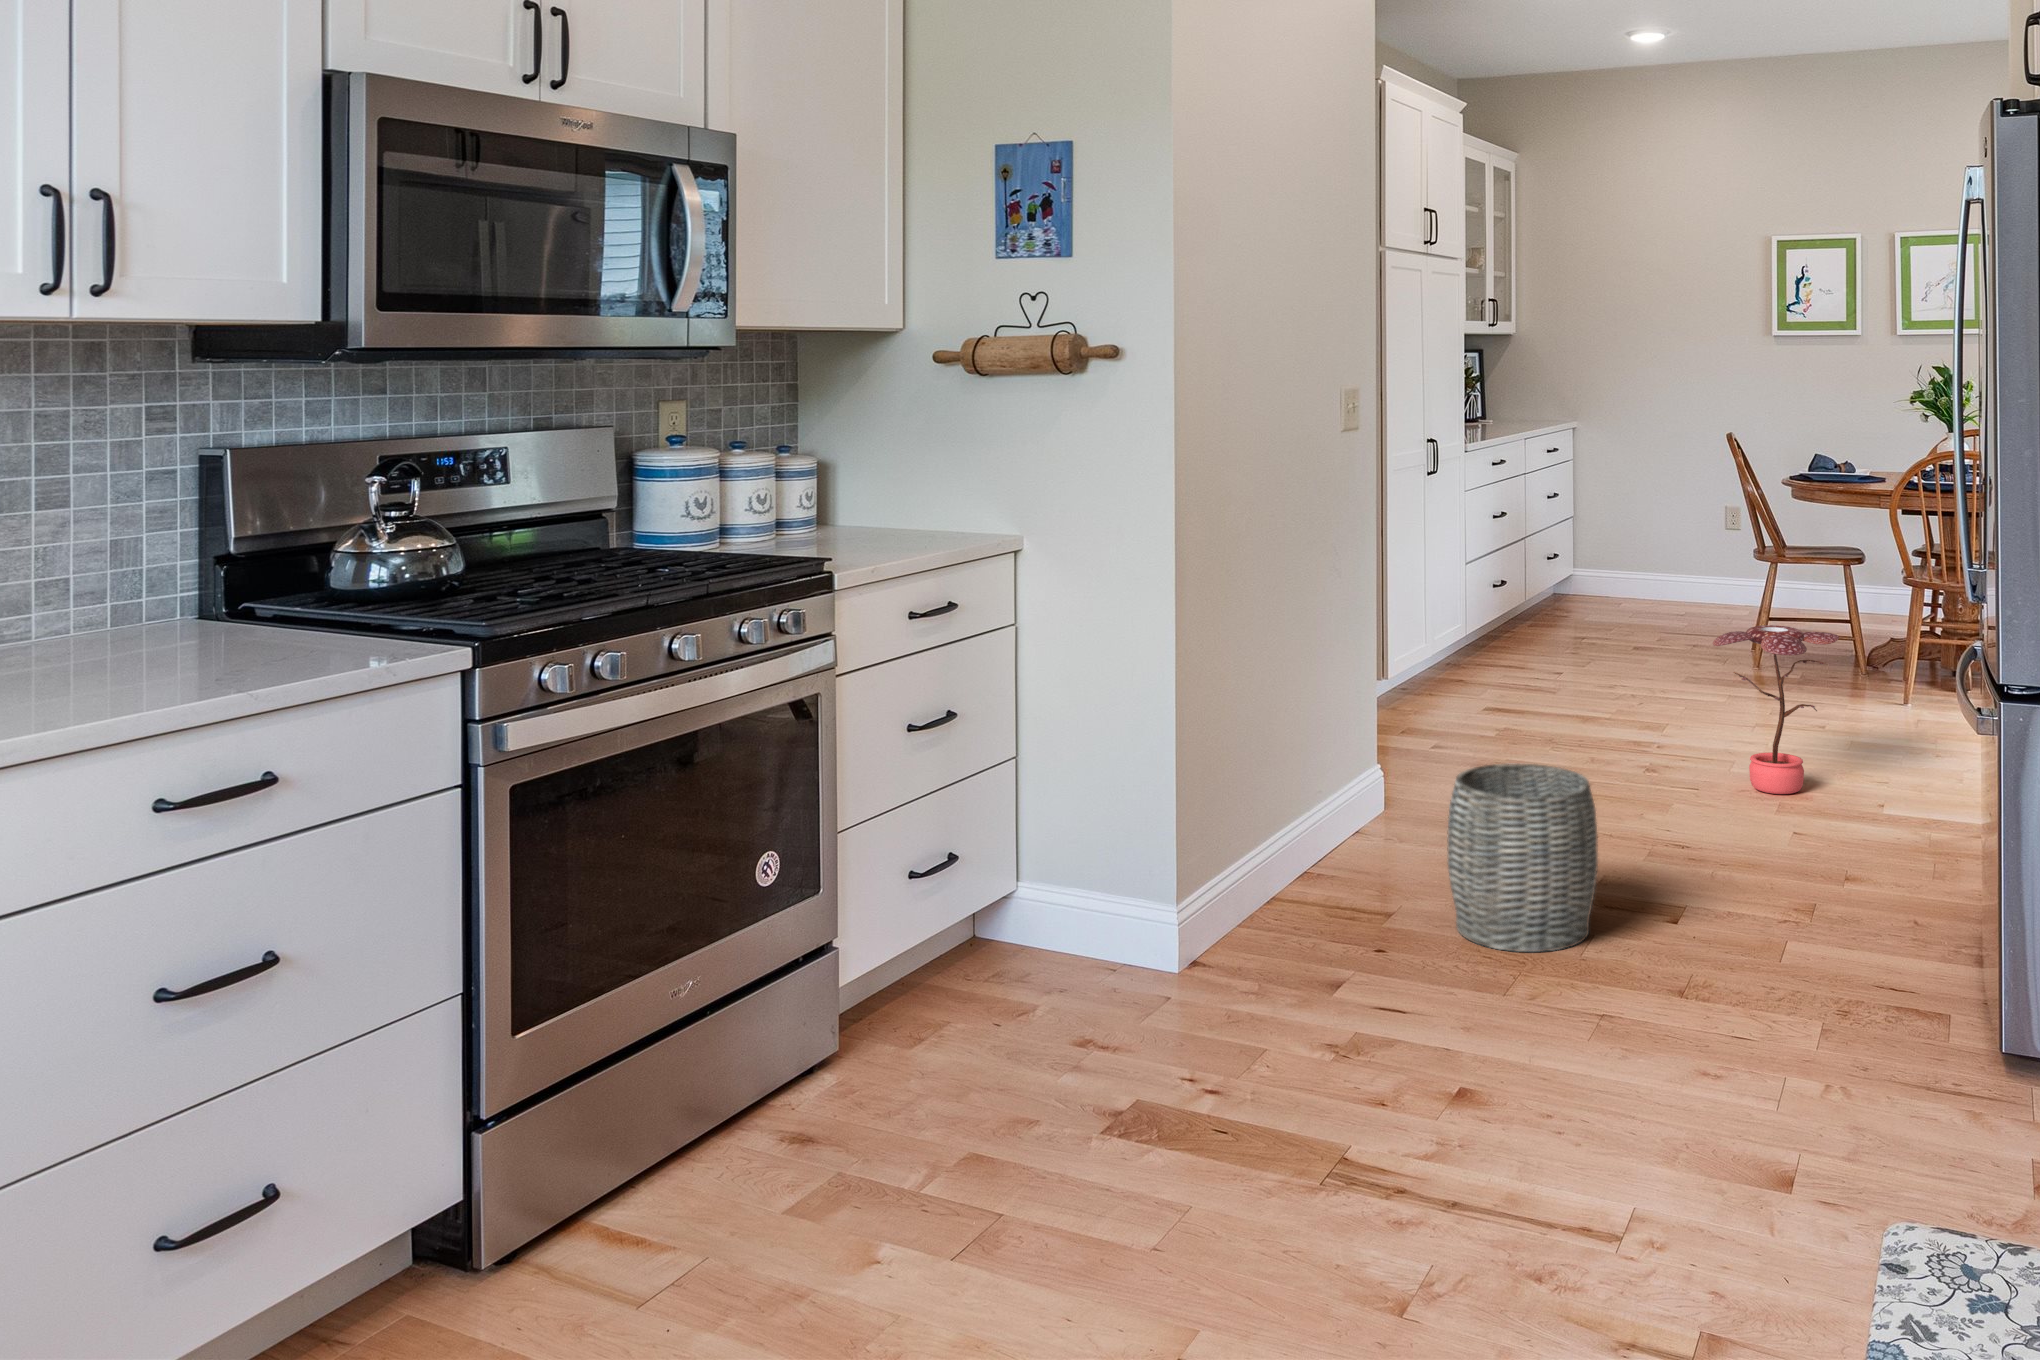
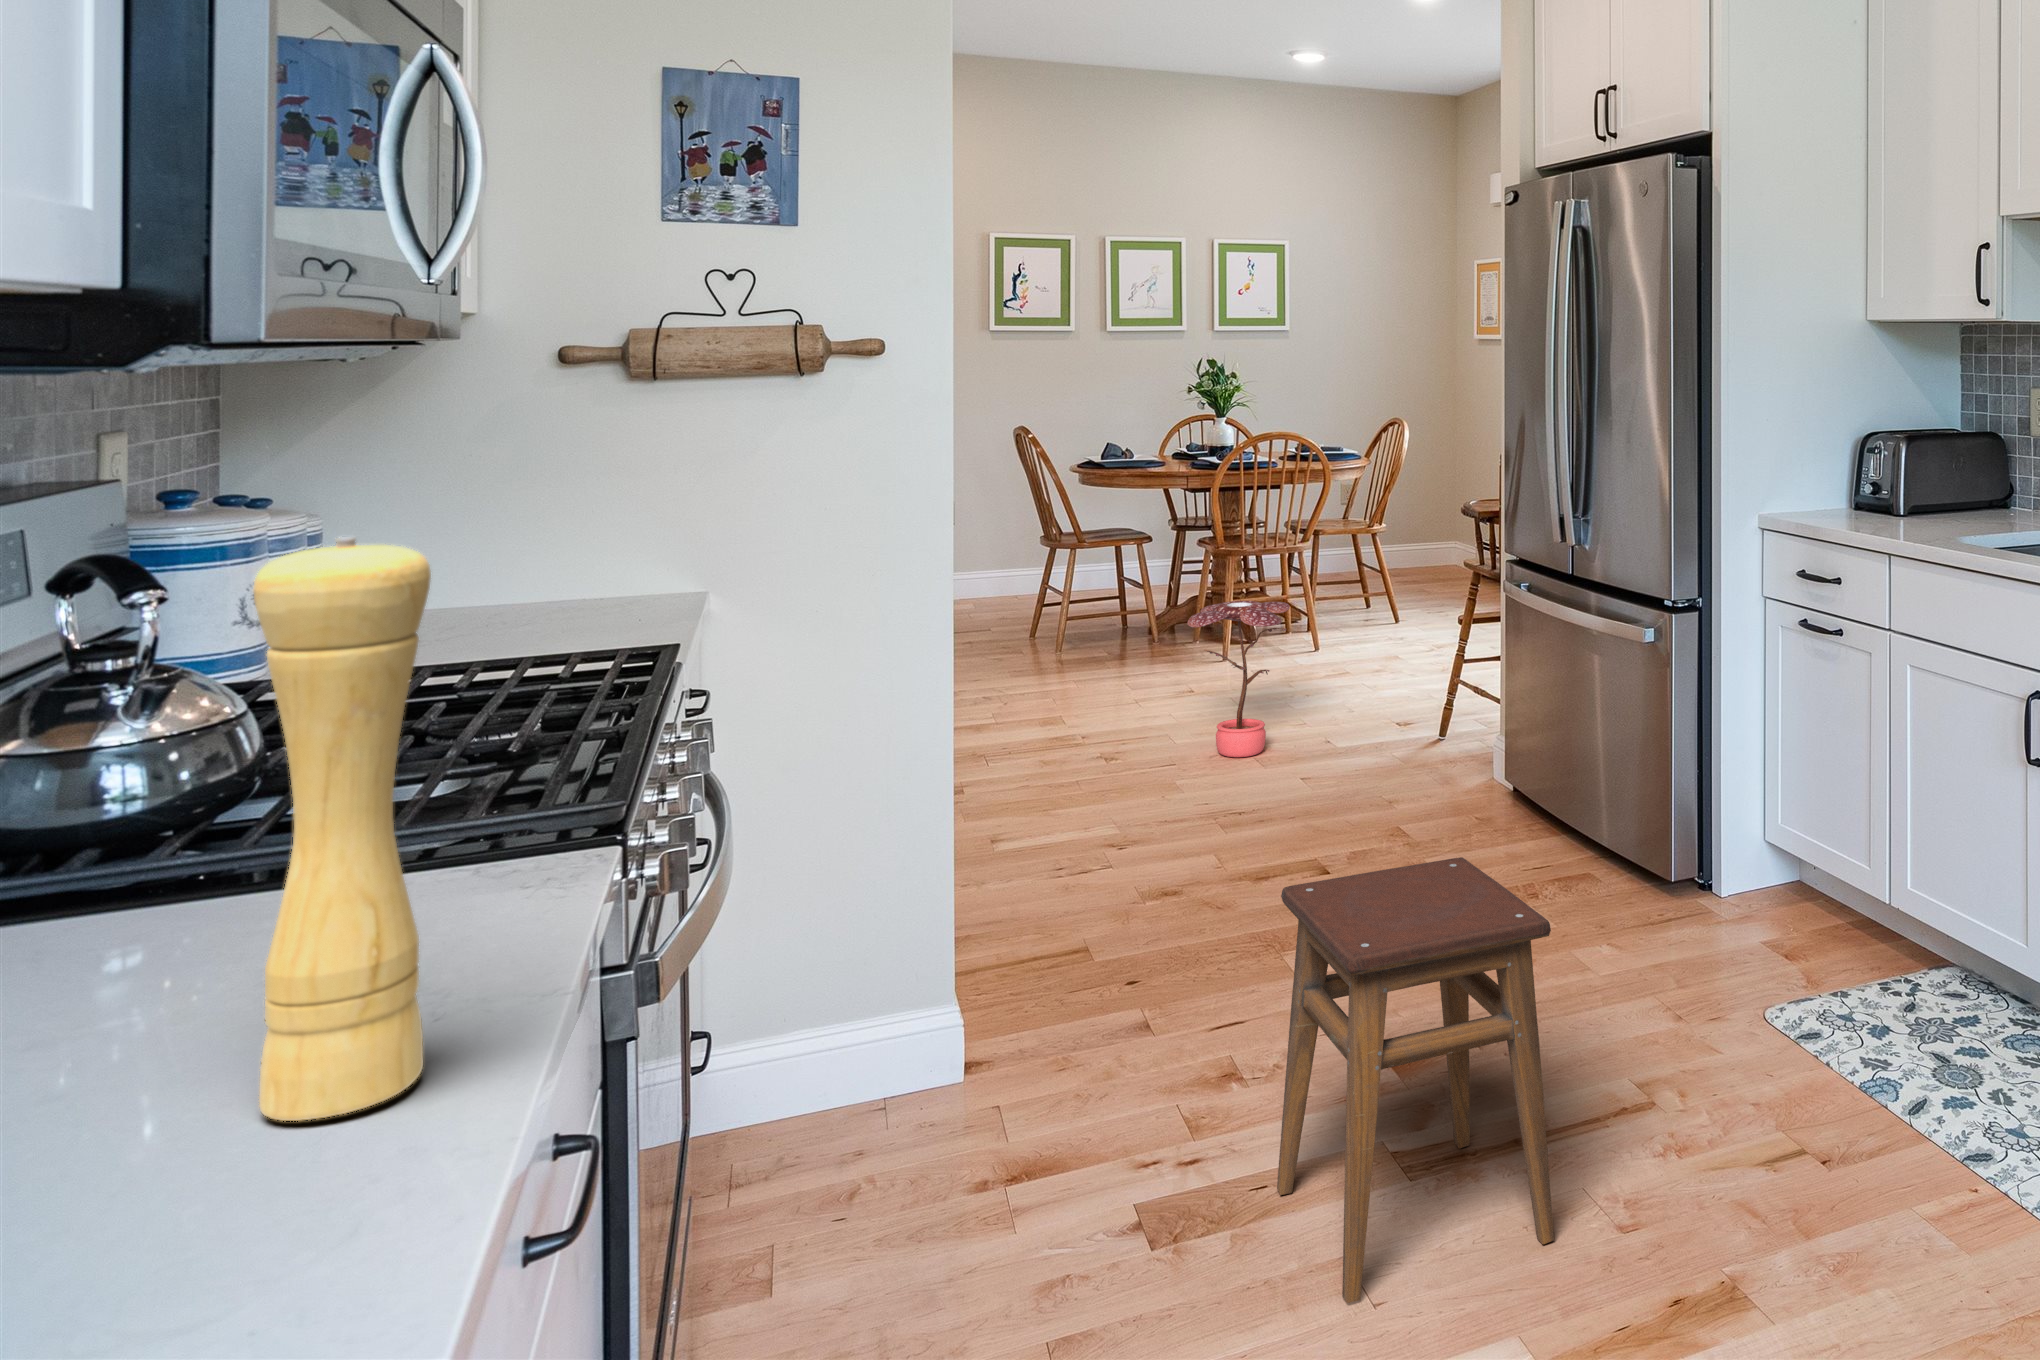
pepper mill: none [123,438,202,699] -> present [253,537,431,1121]
woven basket: present [1447,763,1598,952] -> none [1155,761,1308,955]
stool: none [1164,842,1424,1242] -> present [1277,857,1554,1303]

